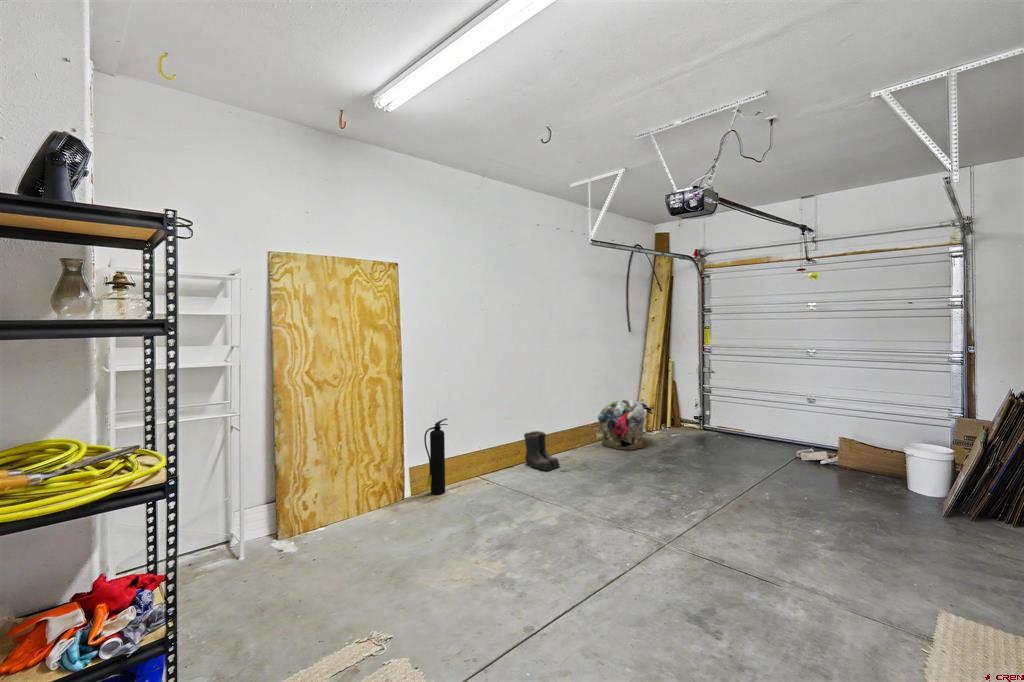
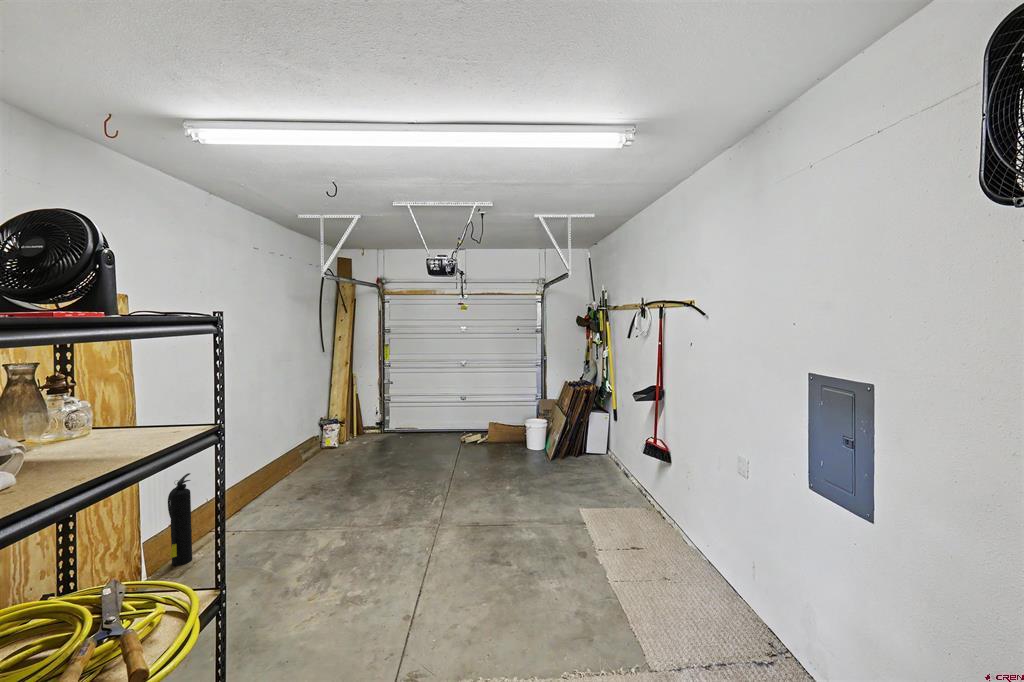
laundry basket: present [598,400,646,450] -> none [304,417,353,466]
boots: present [524,431,560,471] -> none [251,465,295,504]

